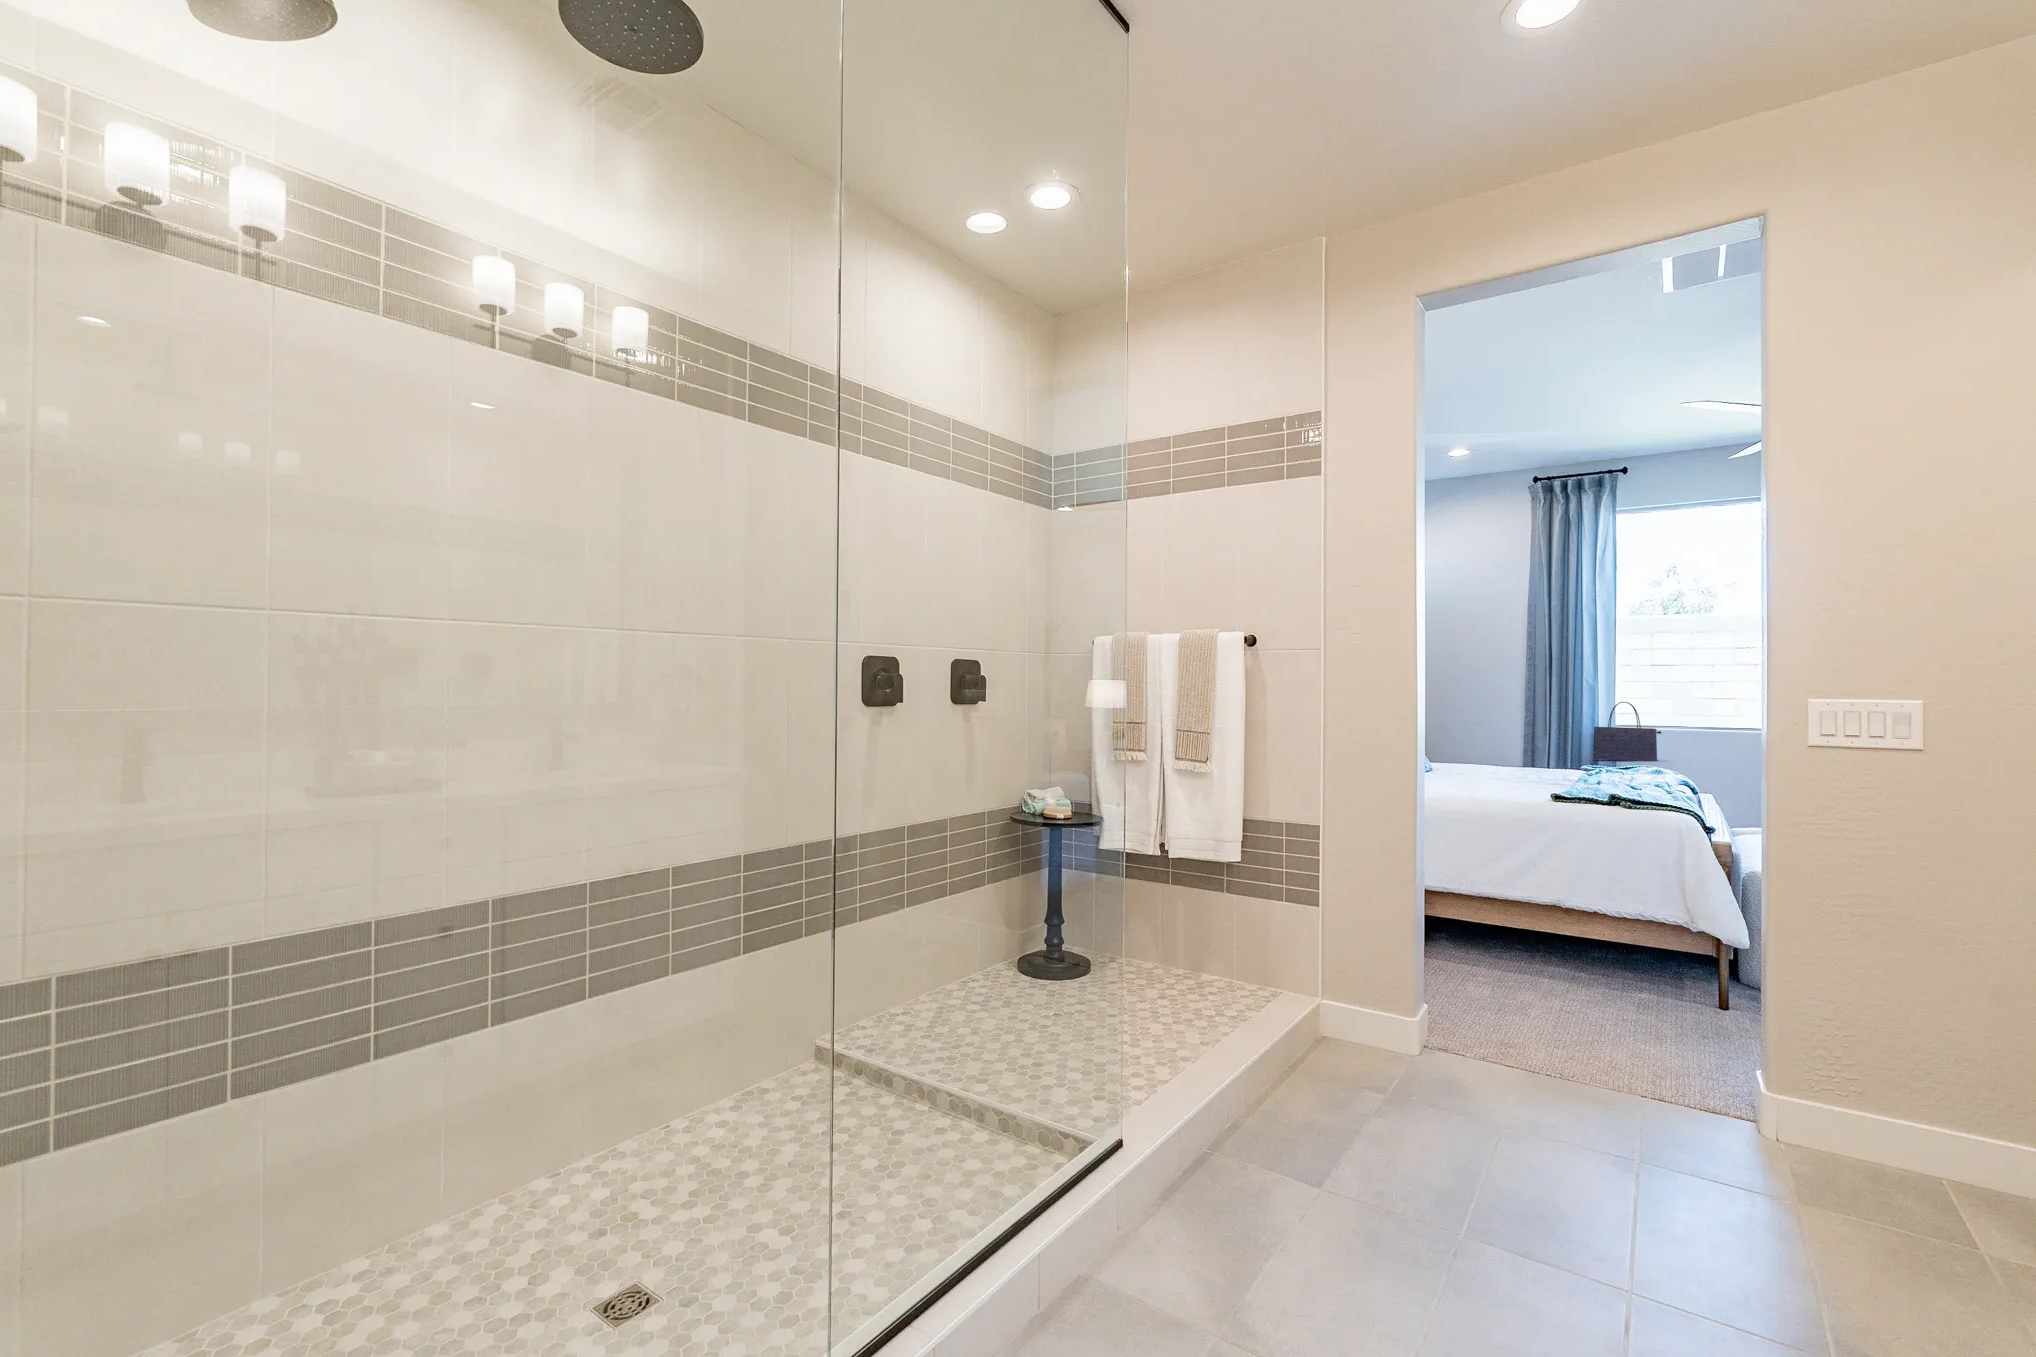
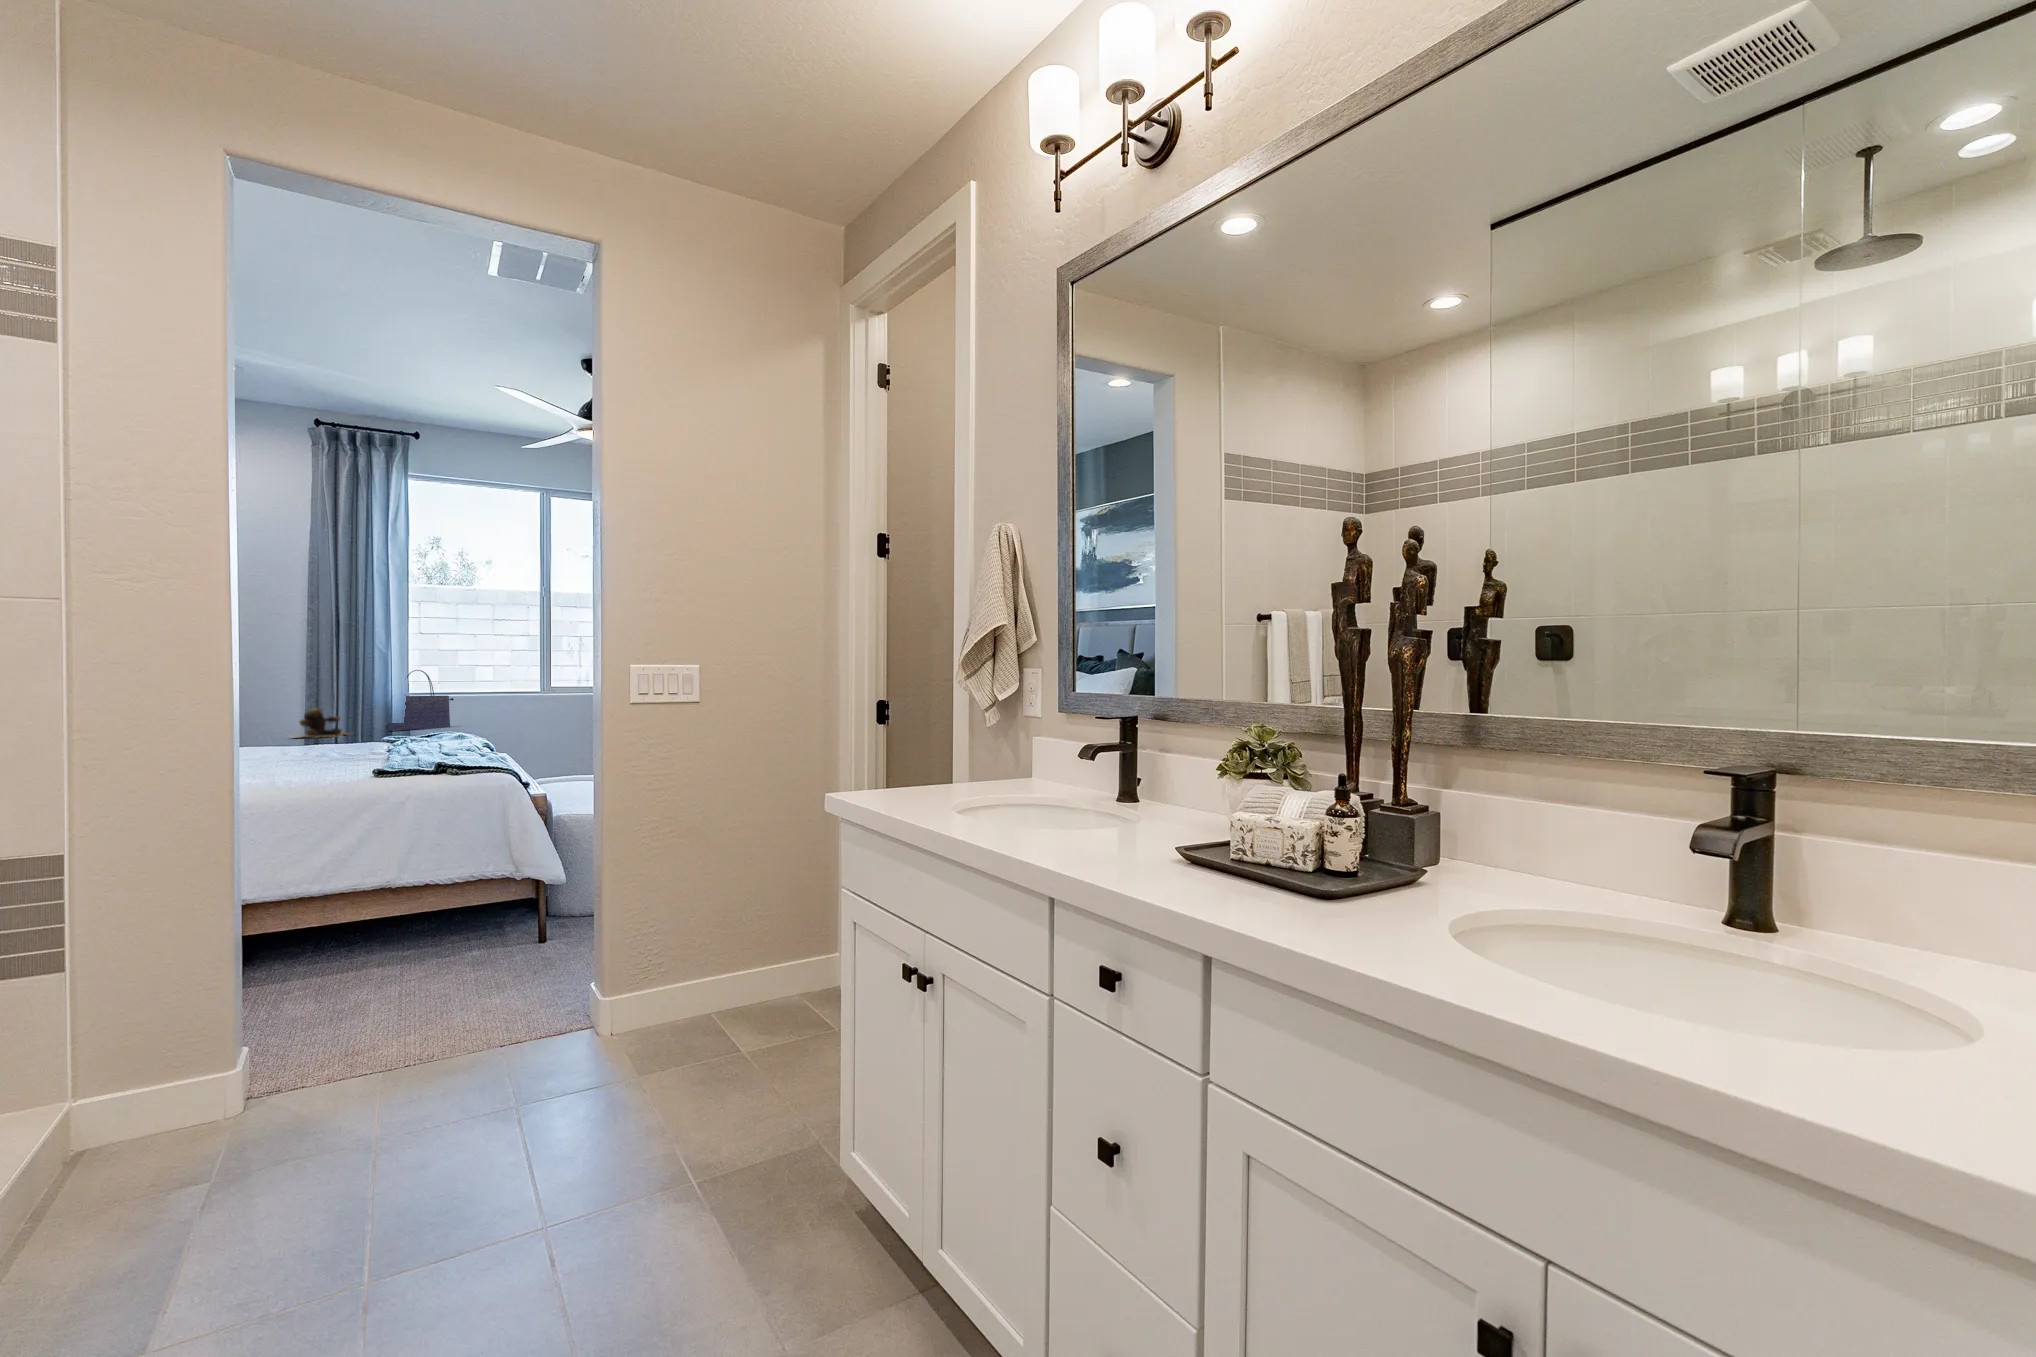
teddy bear: none [1508,734,1566,762] -> present [298,708,349,737]

